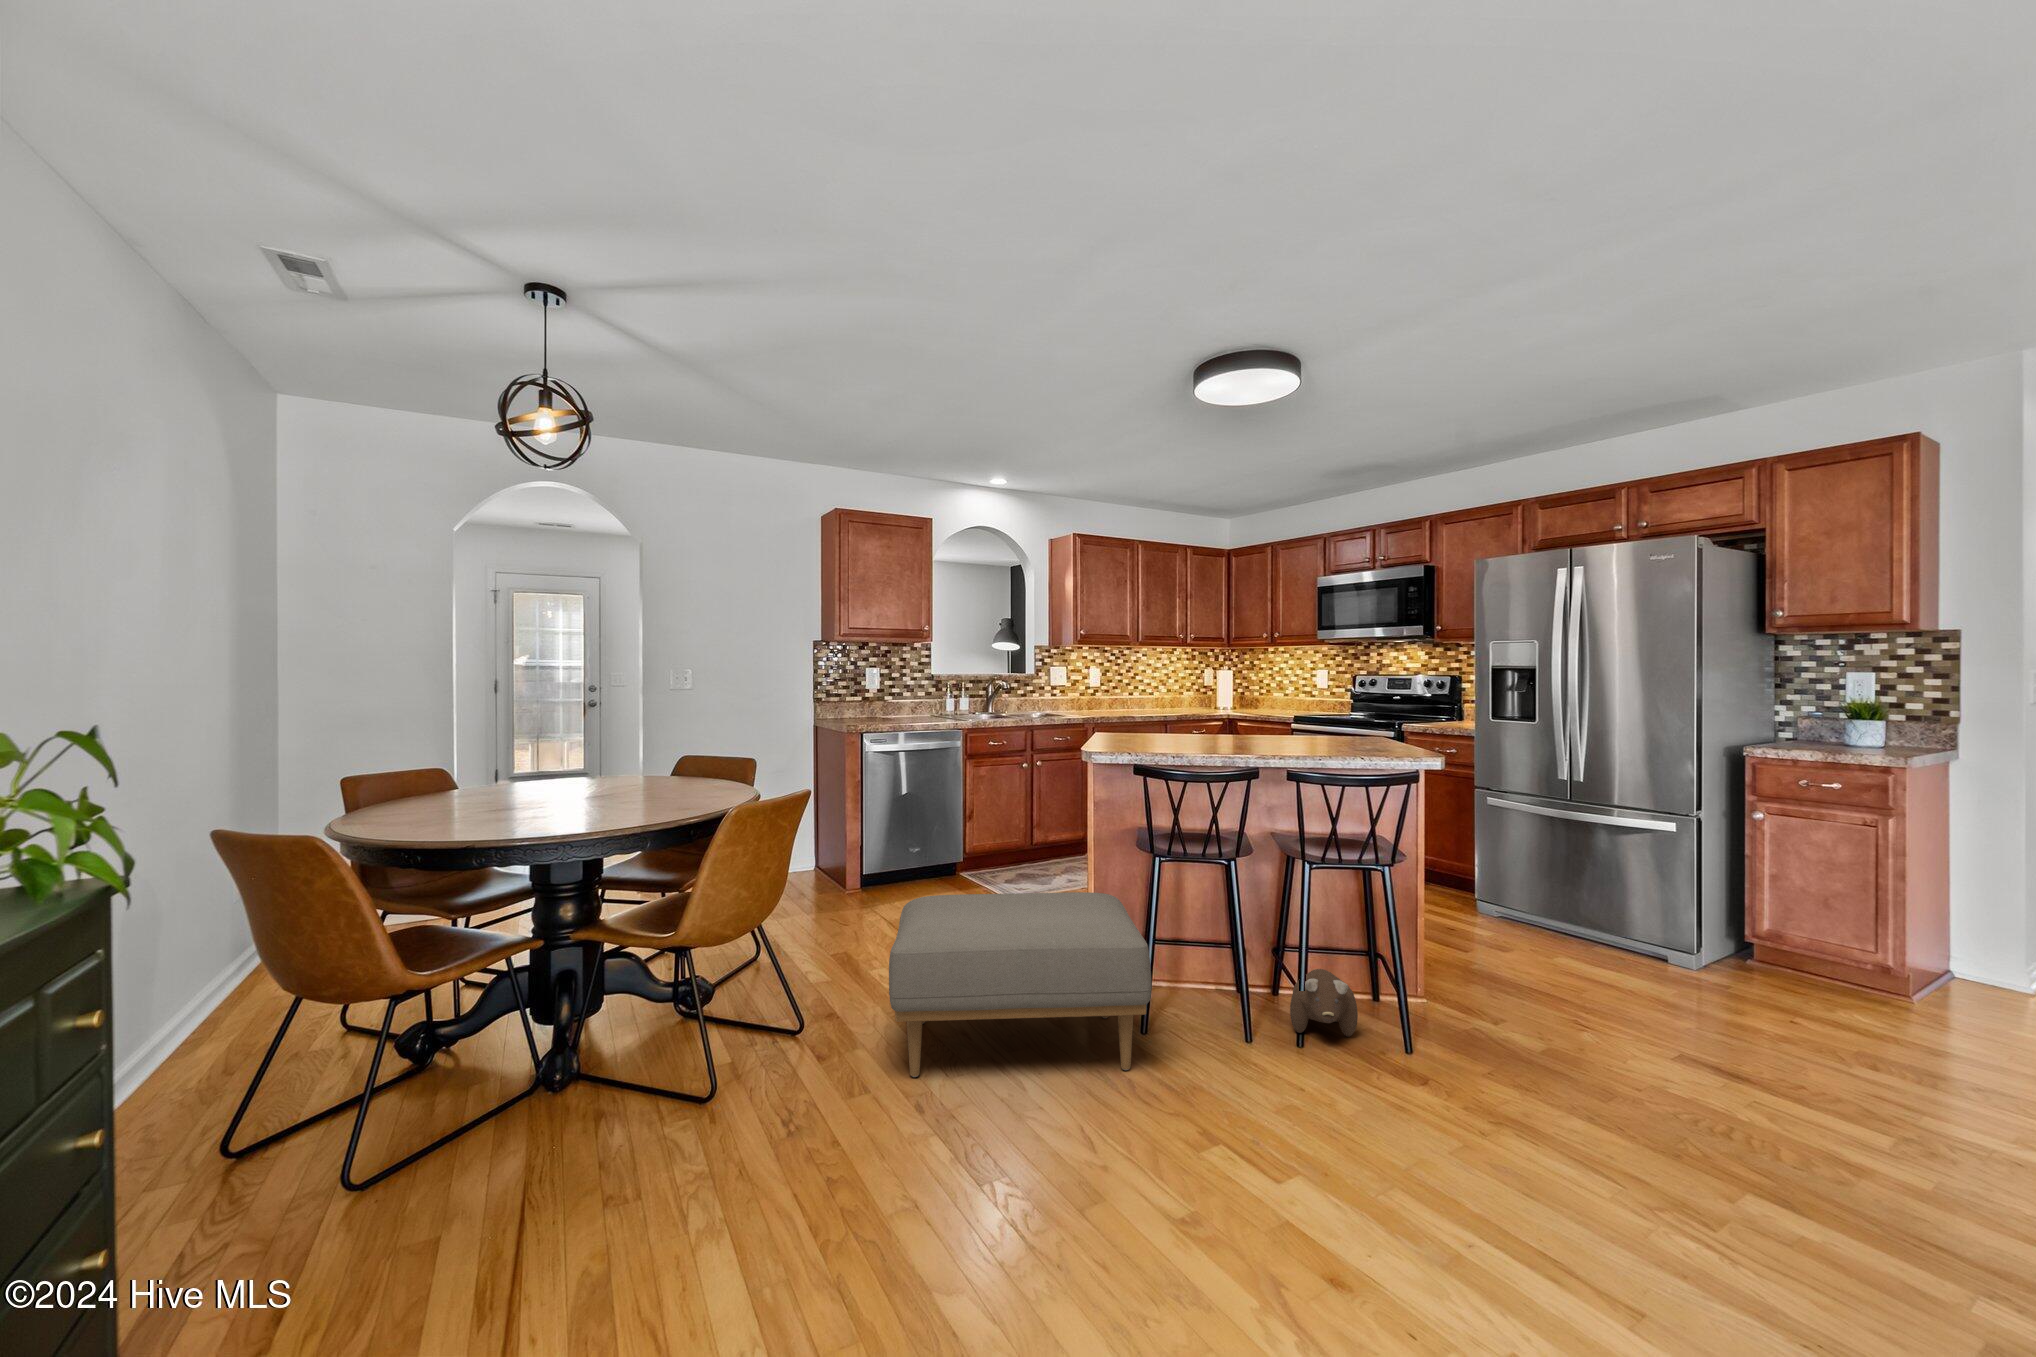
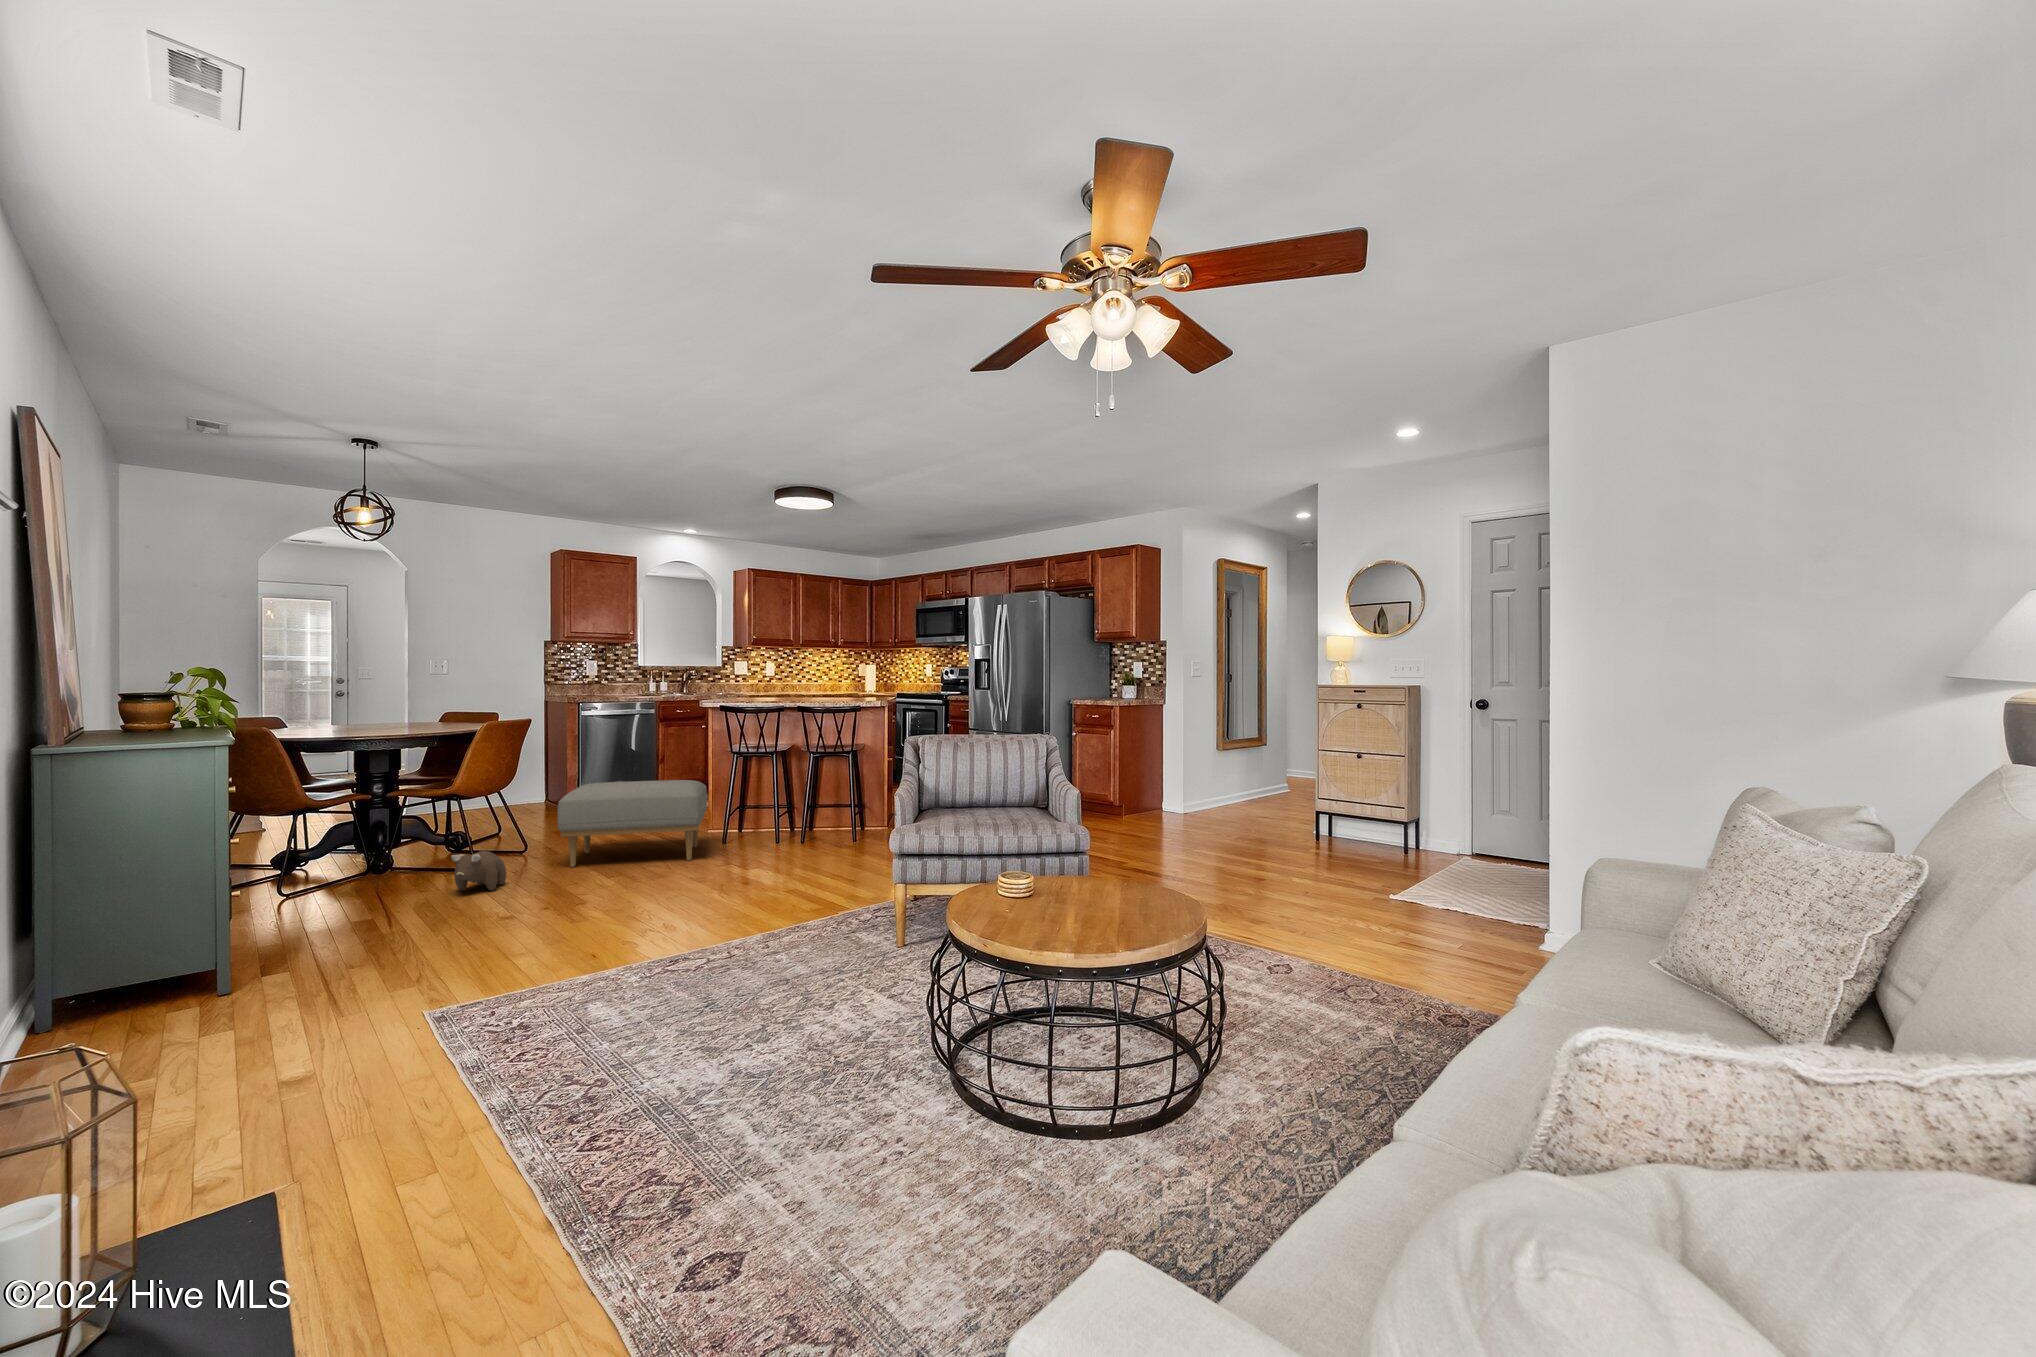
plush toy: present [1290,969,1358,1037] -> present [451,851,506,891]

